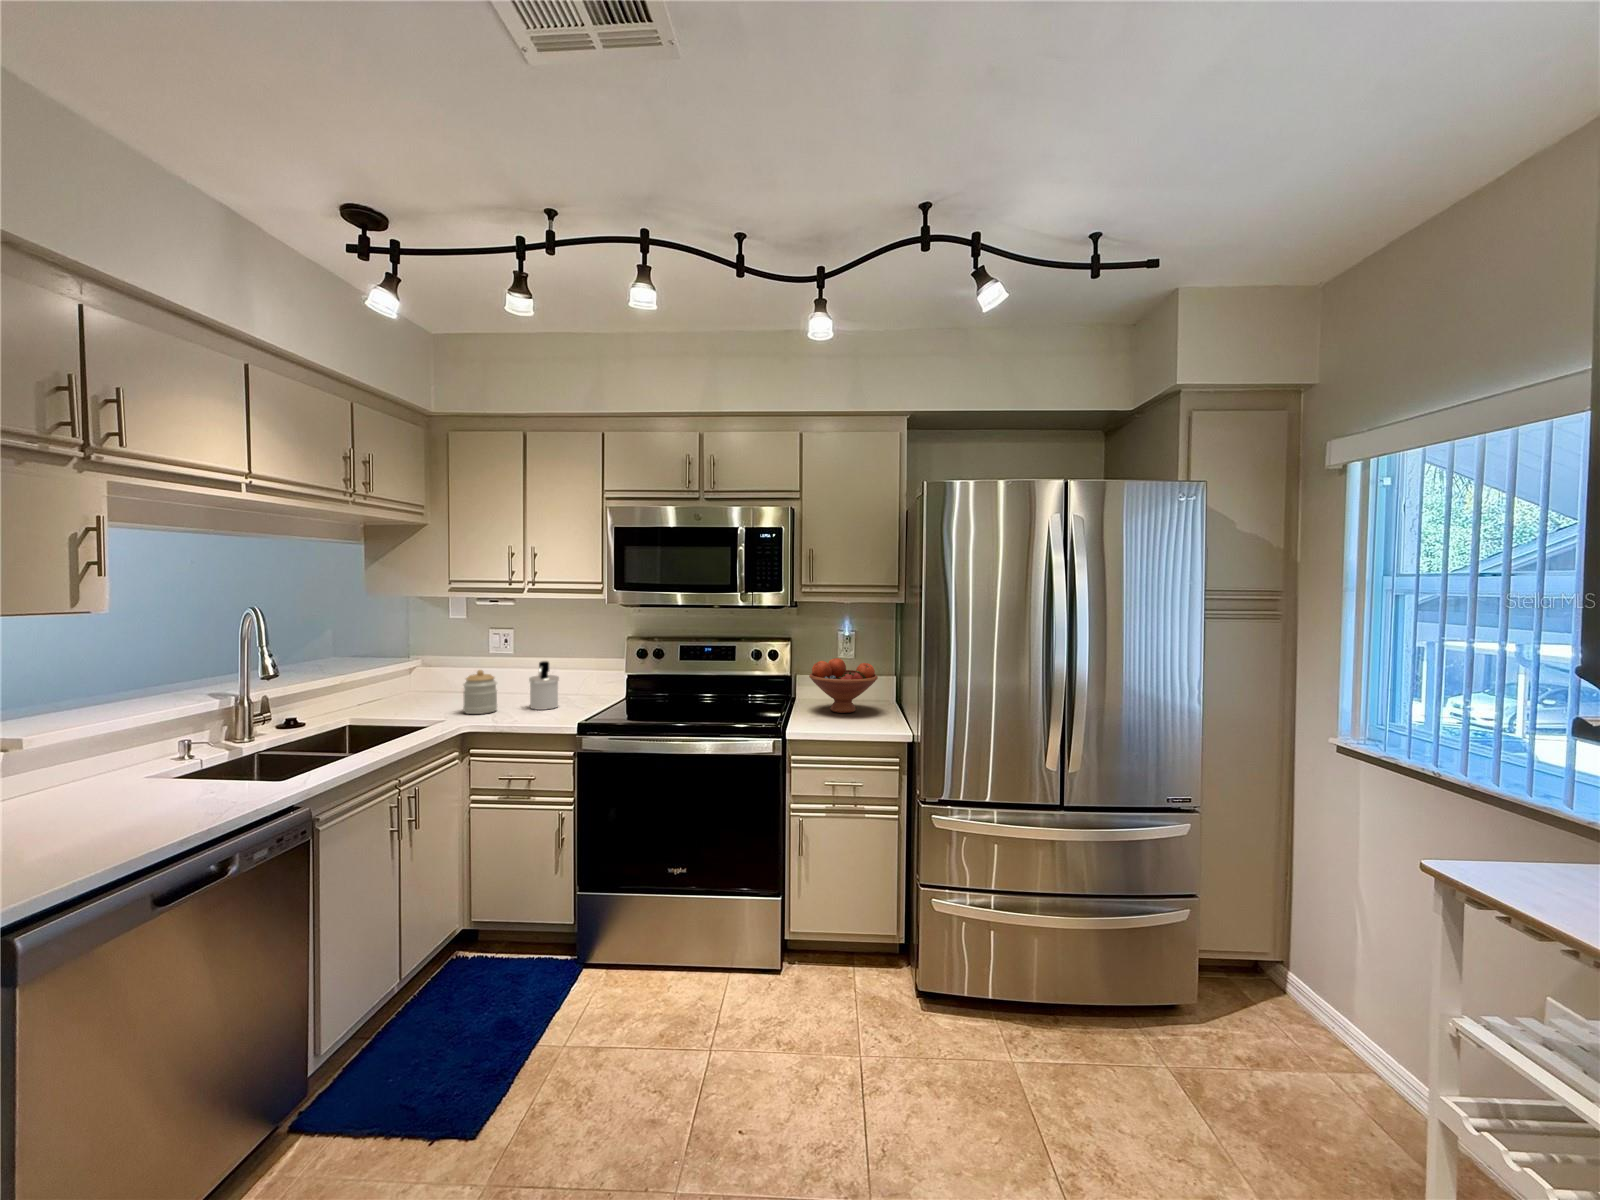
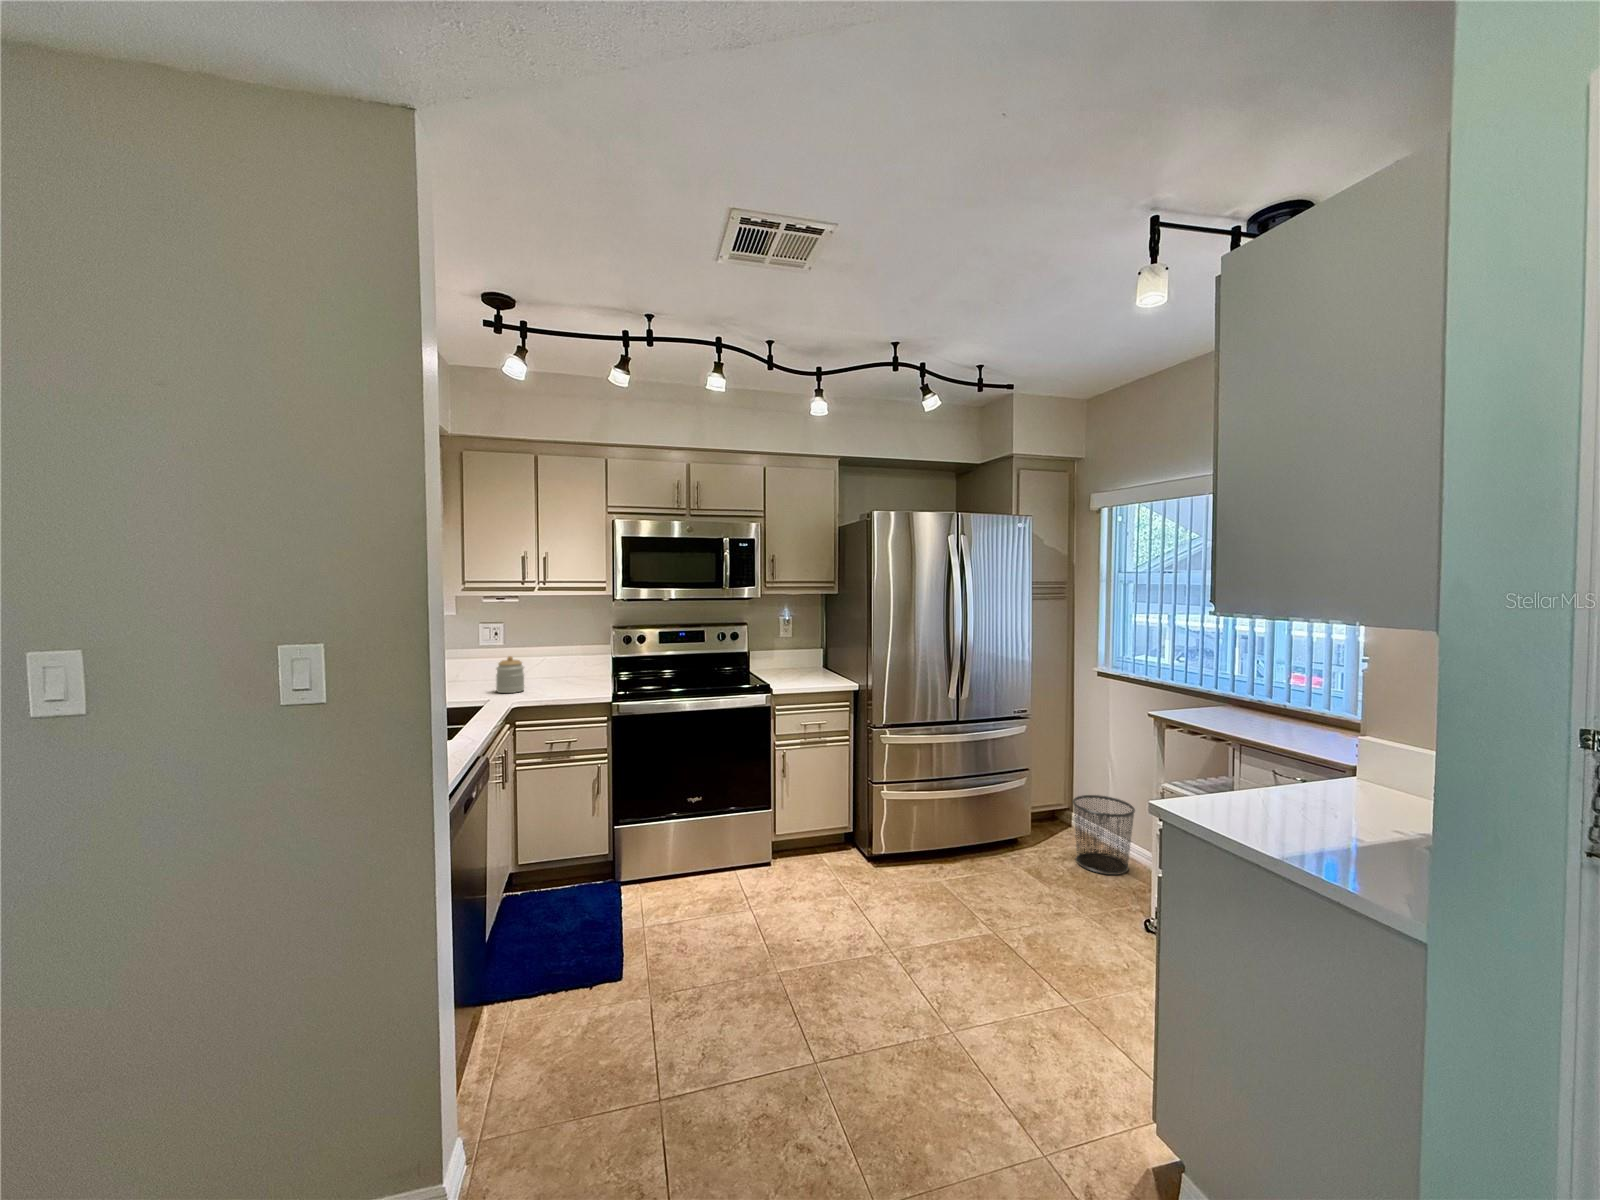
fruit bowl: present [809,658,878,713] -> none [769,637,820,677]
soap dispenser: present [529,661,559,710] -> none [547,648,571,687]
waste bin: none [1274,956,1406,1125] -> present [1072,795,1135,875]

